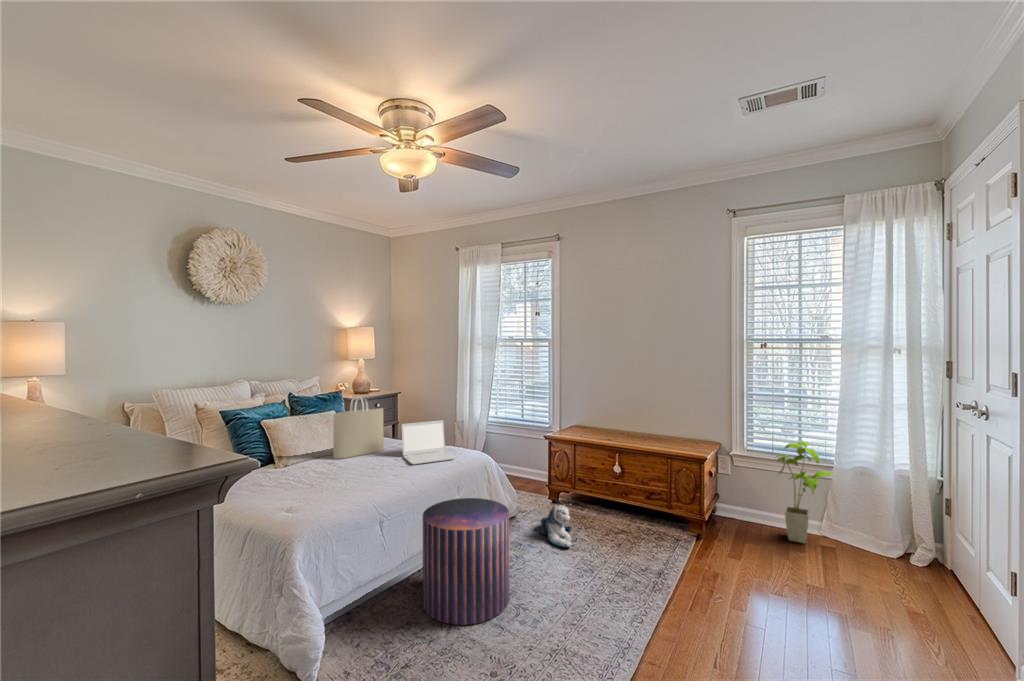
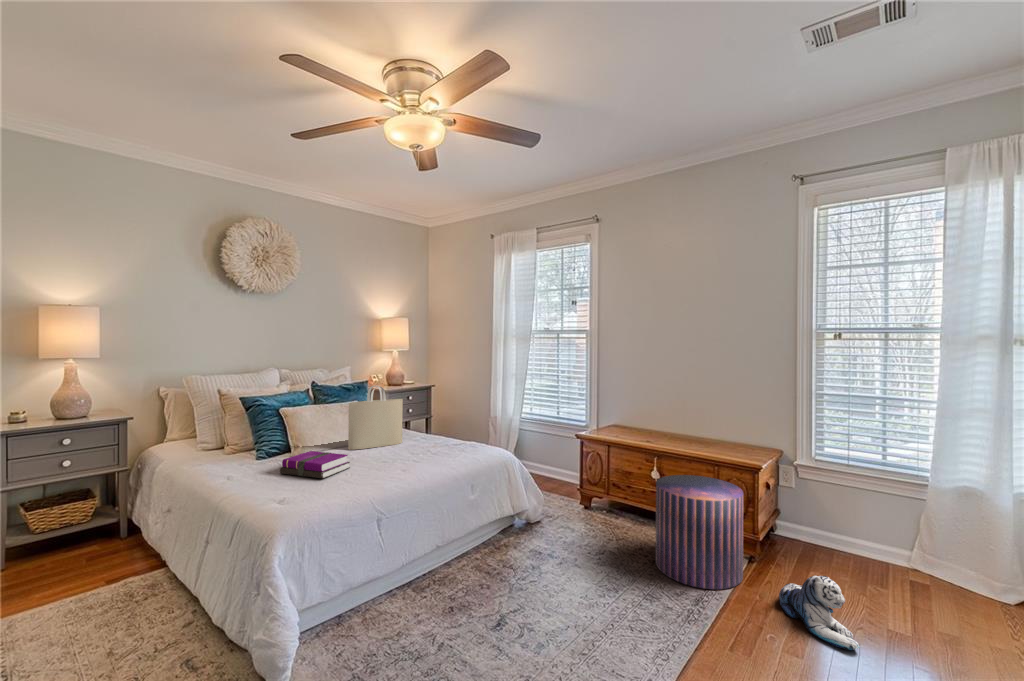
laptop: present [402,420,456,464] -> none [419,414,473,459]
house plant: present [776,441,834,543] -> none [849,452,934,577]
notebook: none [276,462,343,487] -> present [280,451,350,478]
pouf: present [423,498,509,625] -> present [656,475,743,589]
plush toy: present [541,505,572,548] -> present [779,576,860,650]

